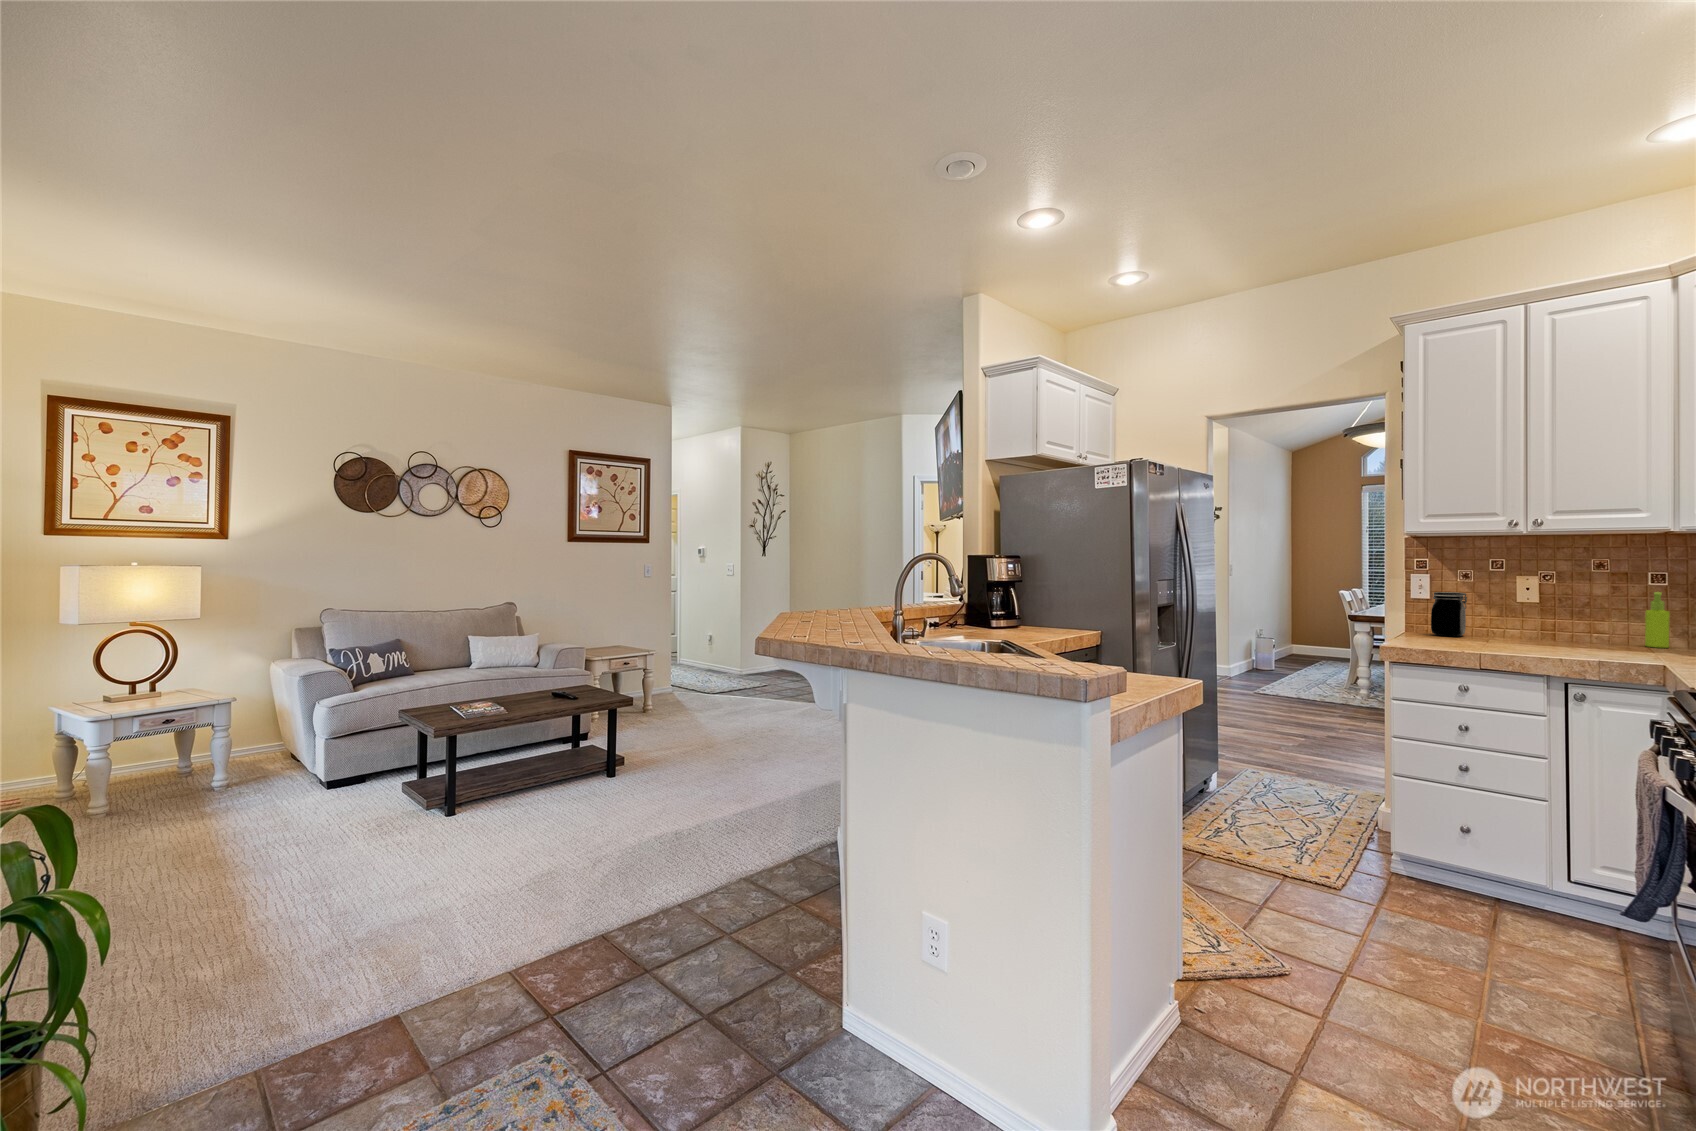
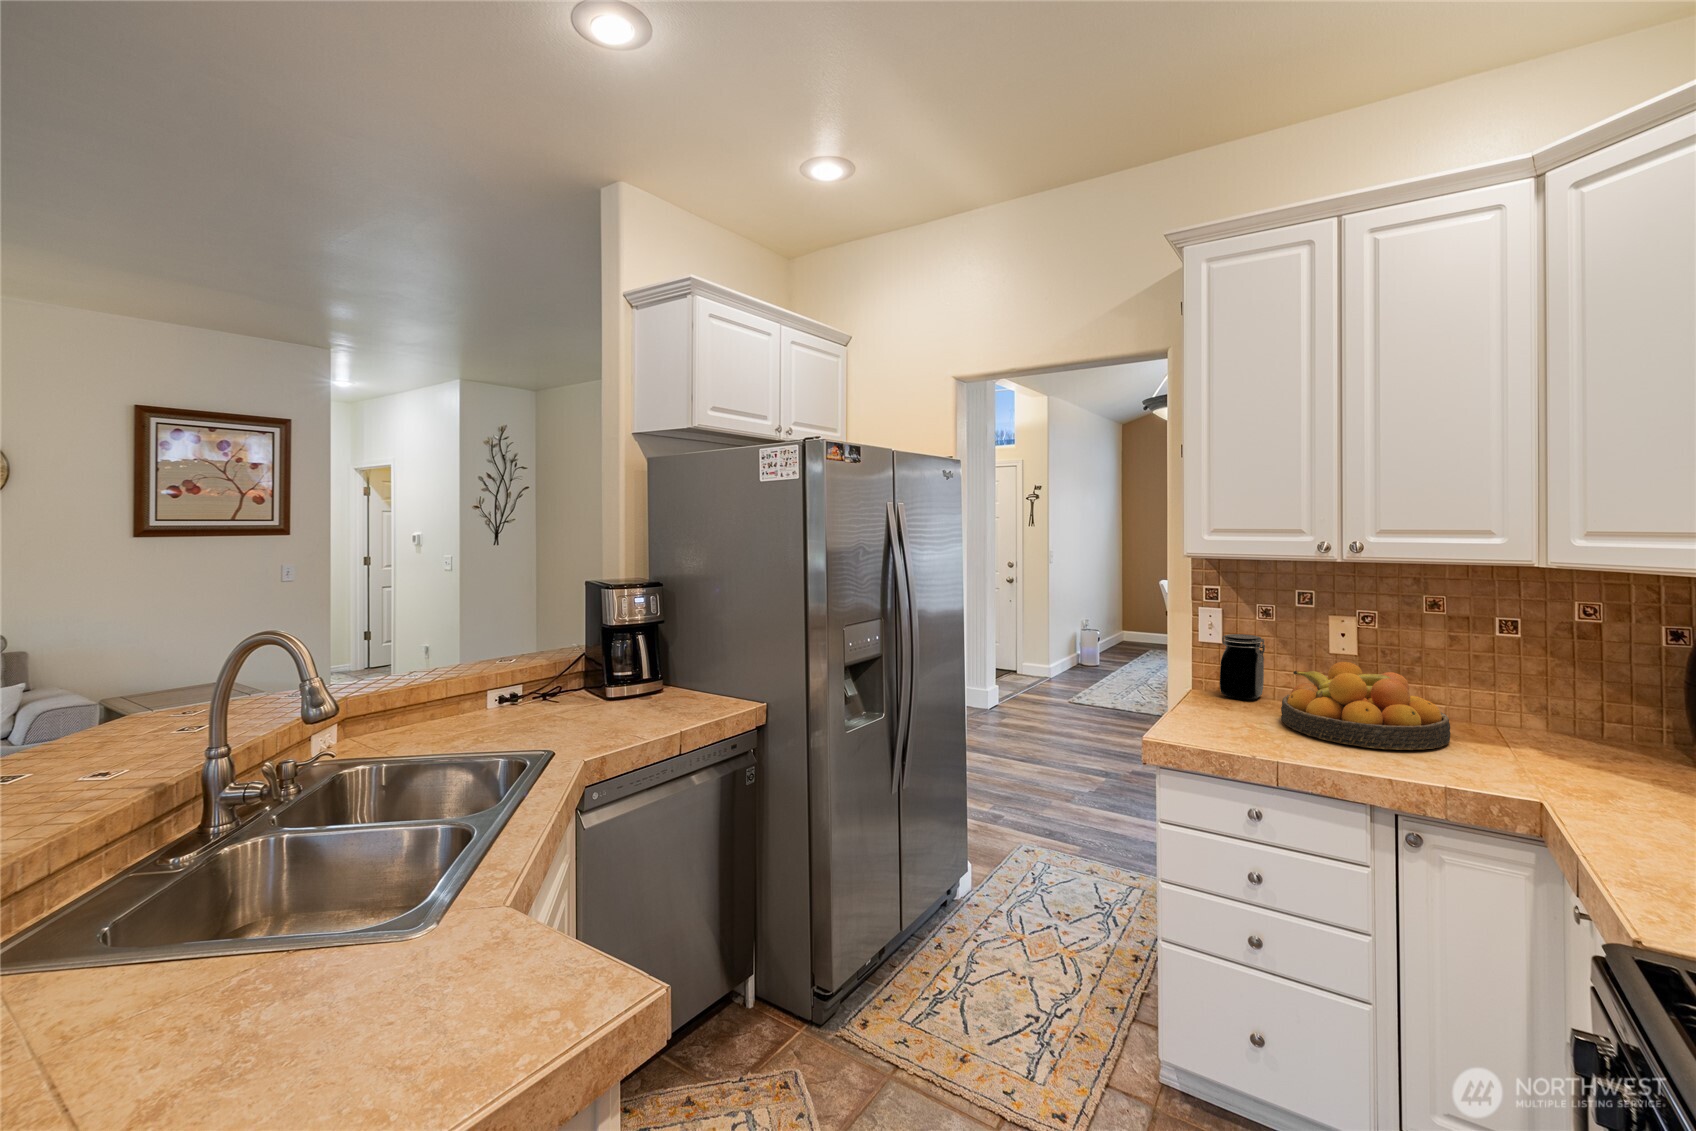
soap dispenser: present [1645,592,1670,648] -> none [1486,646,1518,727]
fruit bowl: none [1483,603,1615,653] -> present [1281,662,1450,750]

